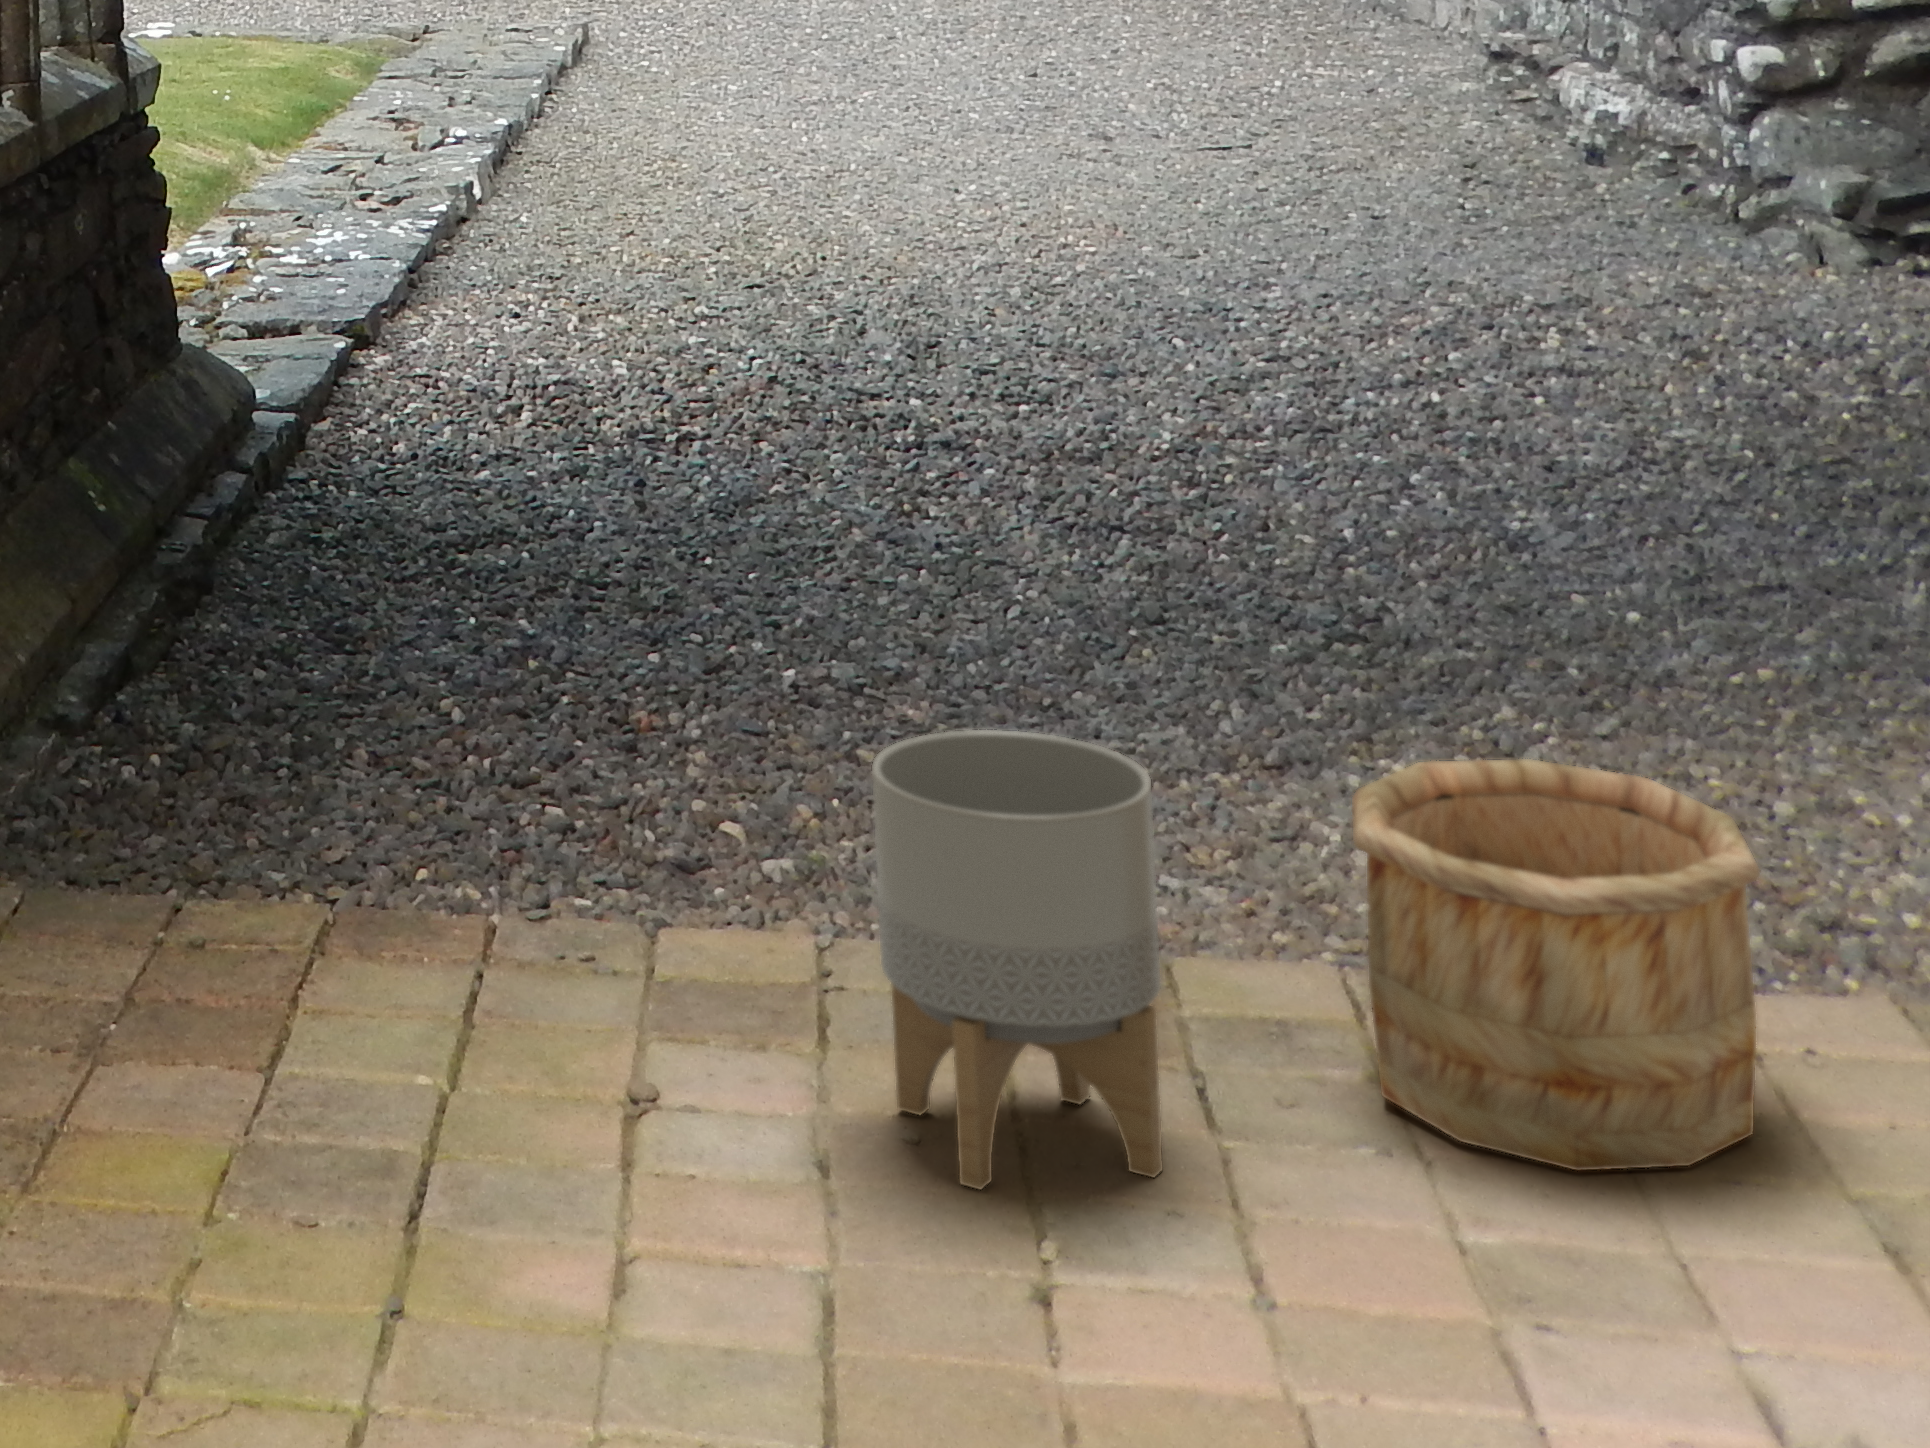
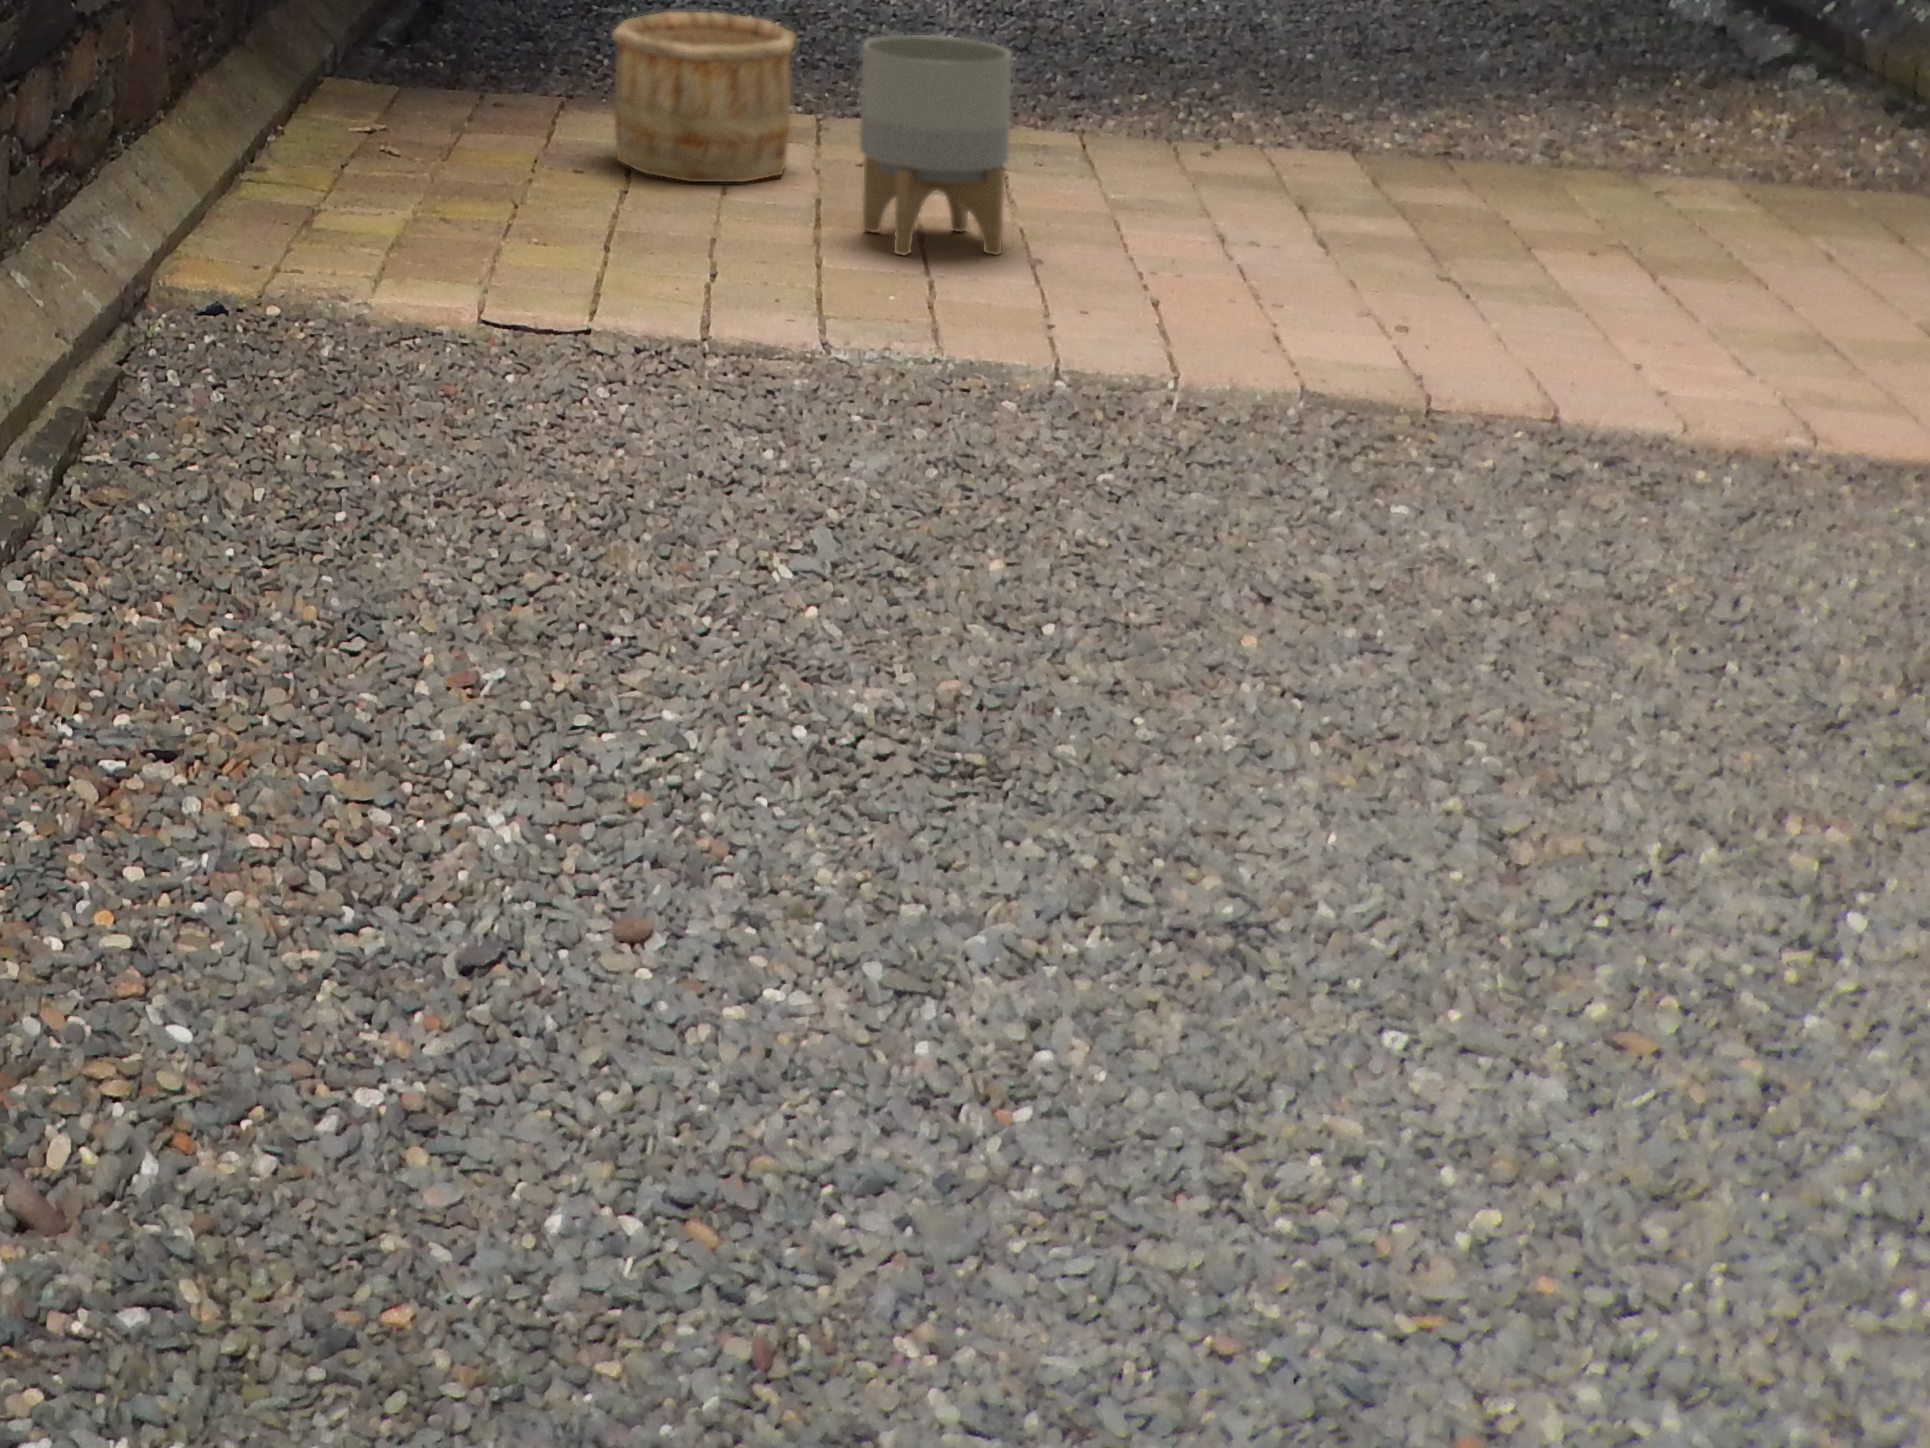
wooden bucket: present [1352,759,1760,1170] -> present [612,12,796,182]

